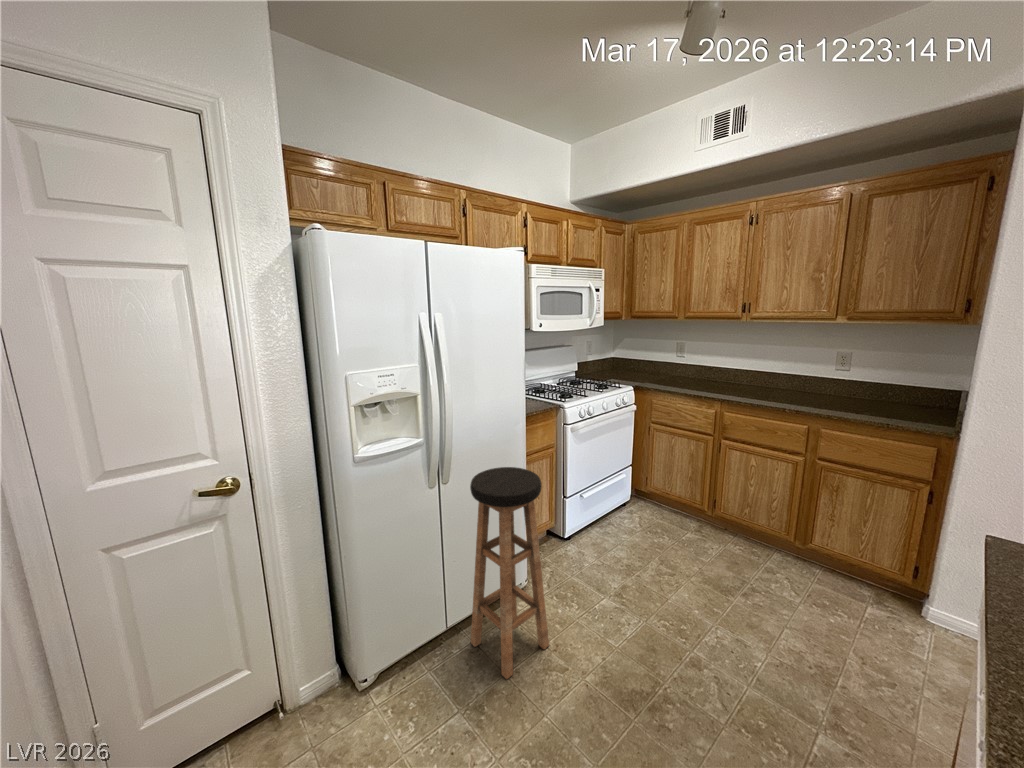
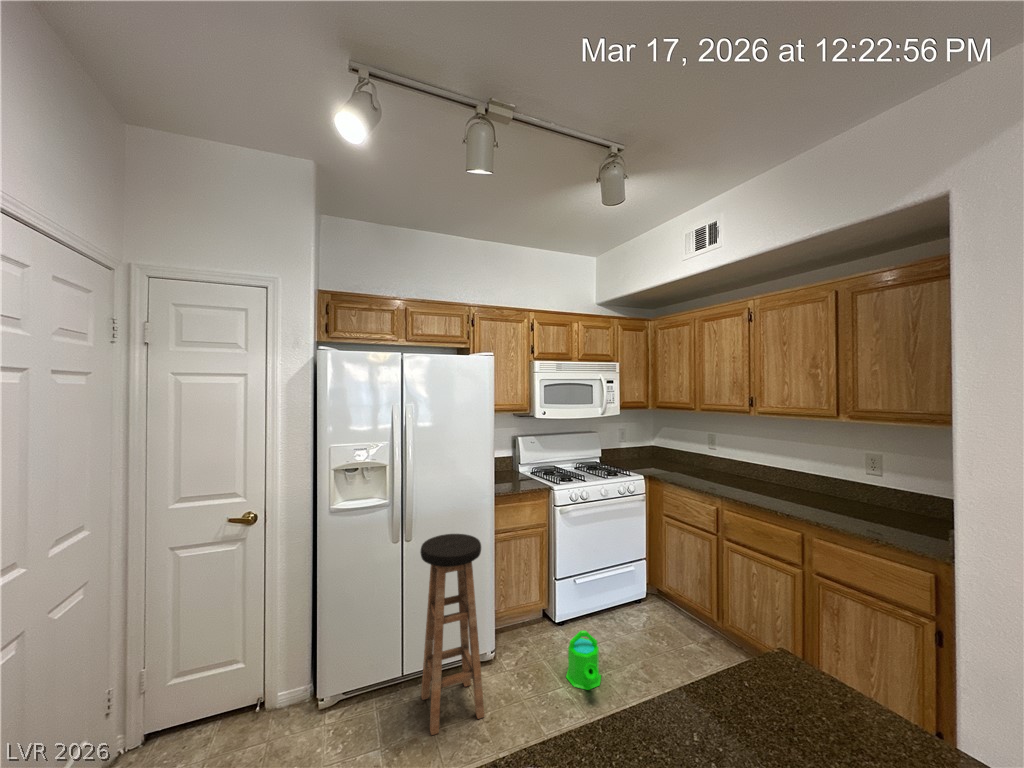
watering can: none [600,542,644,595] -> present [566,630,601,690]

